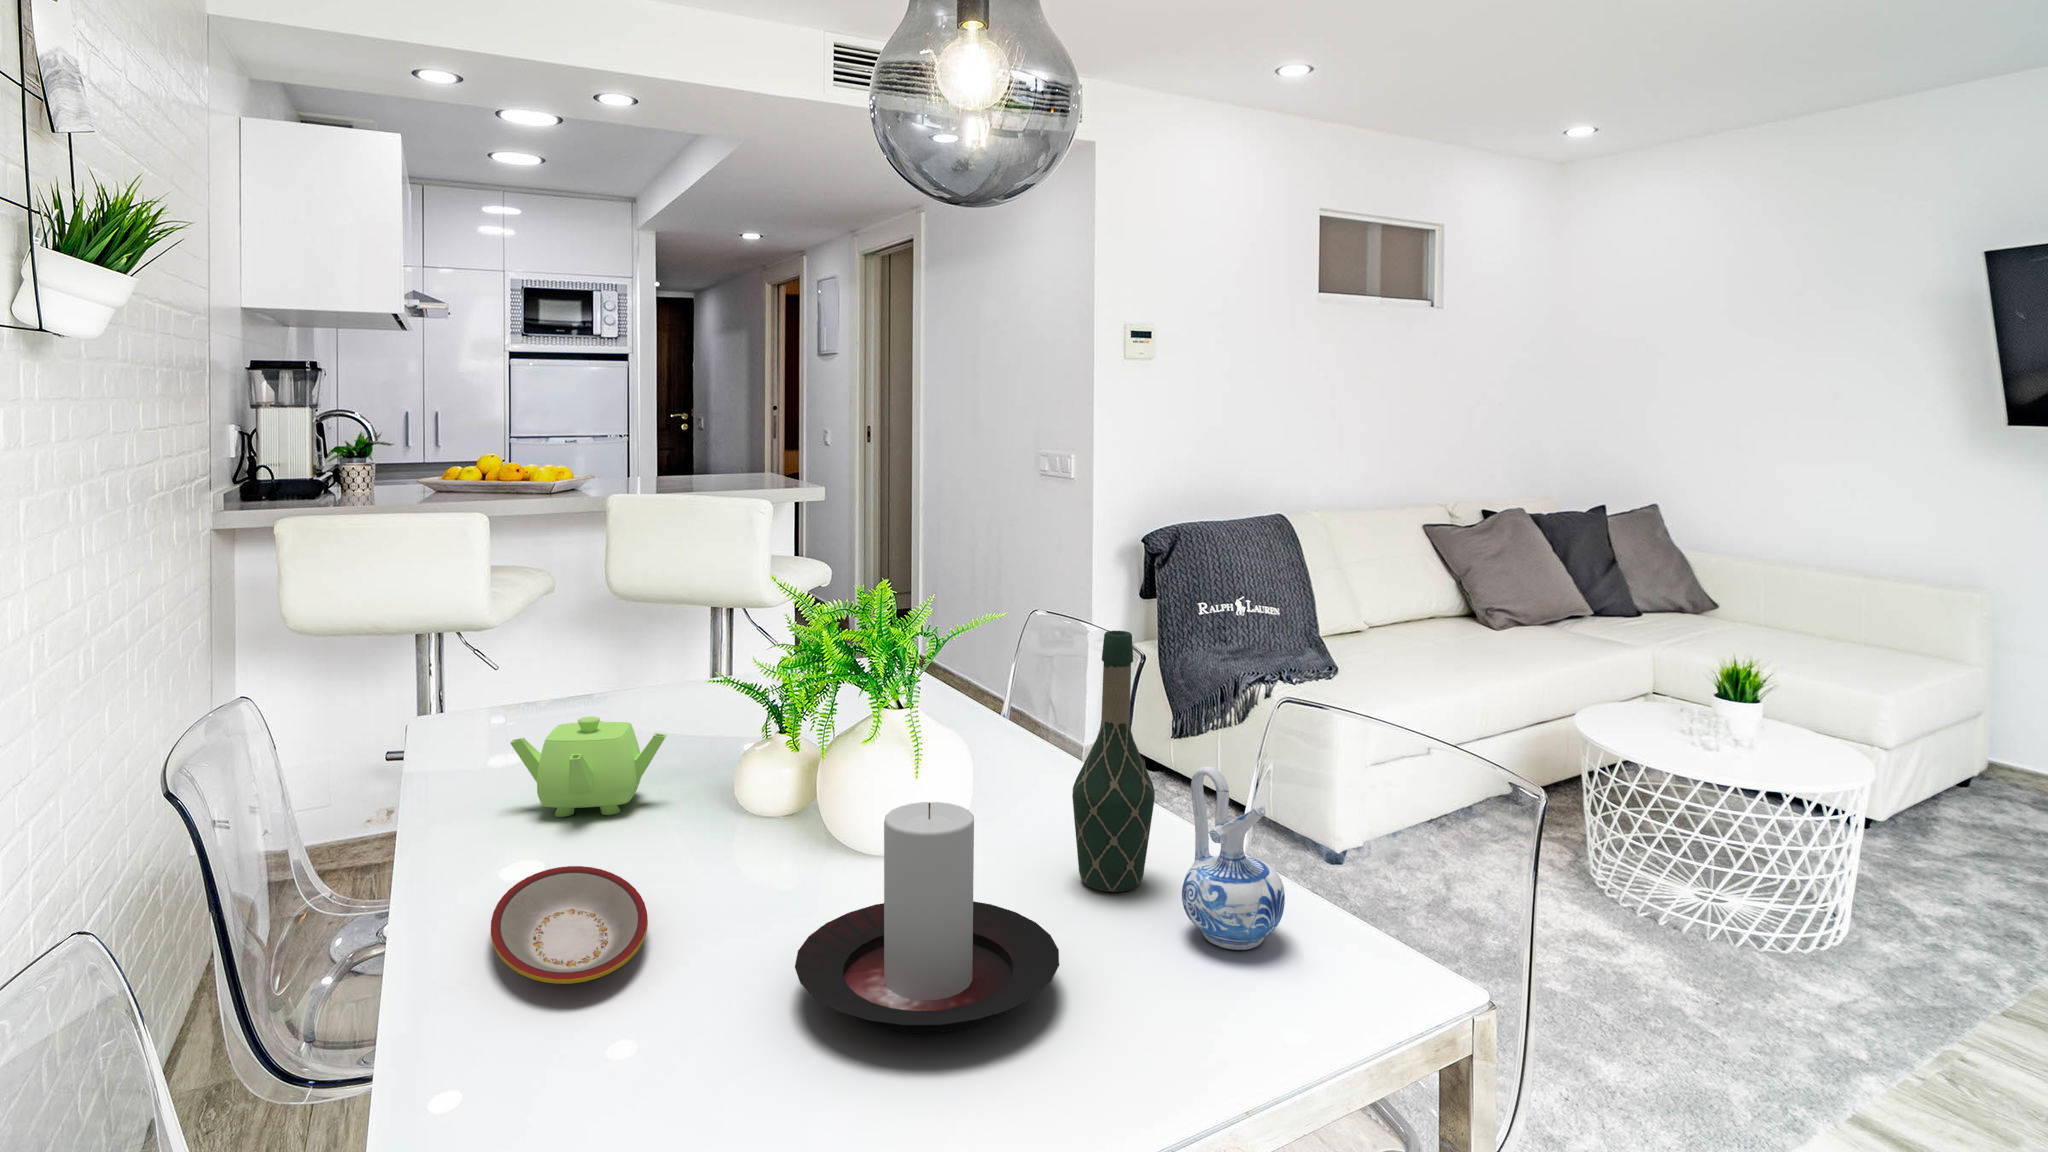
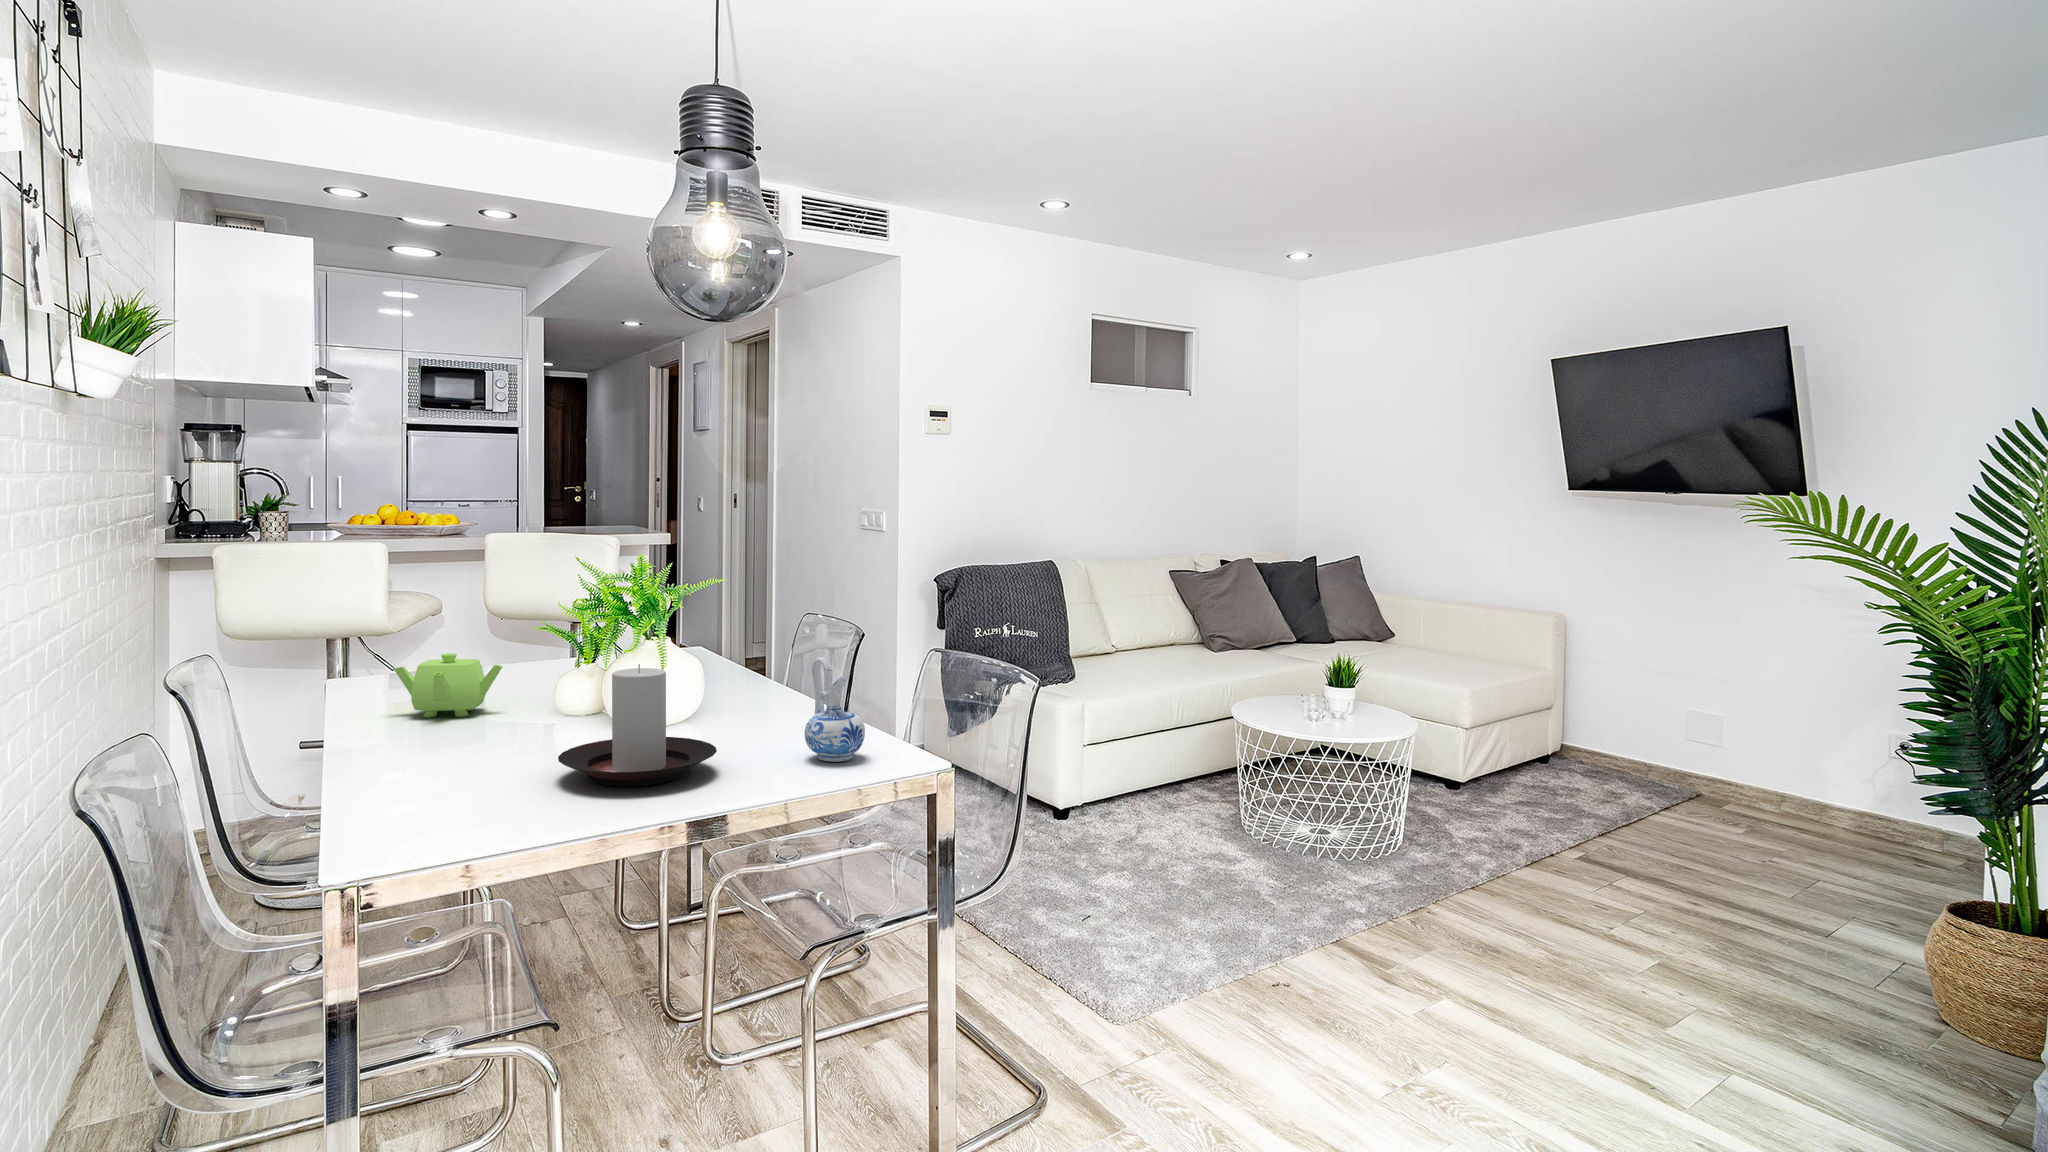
wine bottle: present [1072,631,1155,892] -> none [754,584,804,743]
plate: present [491,866,648,984] -> none [377,730,476,770]

